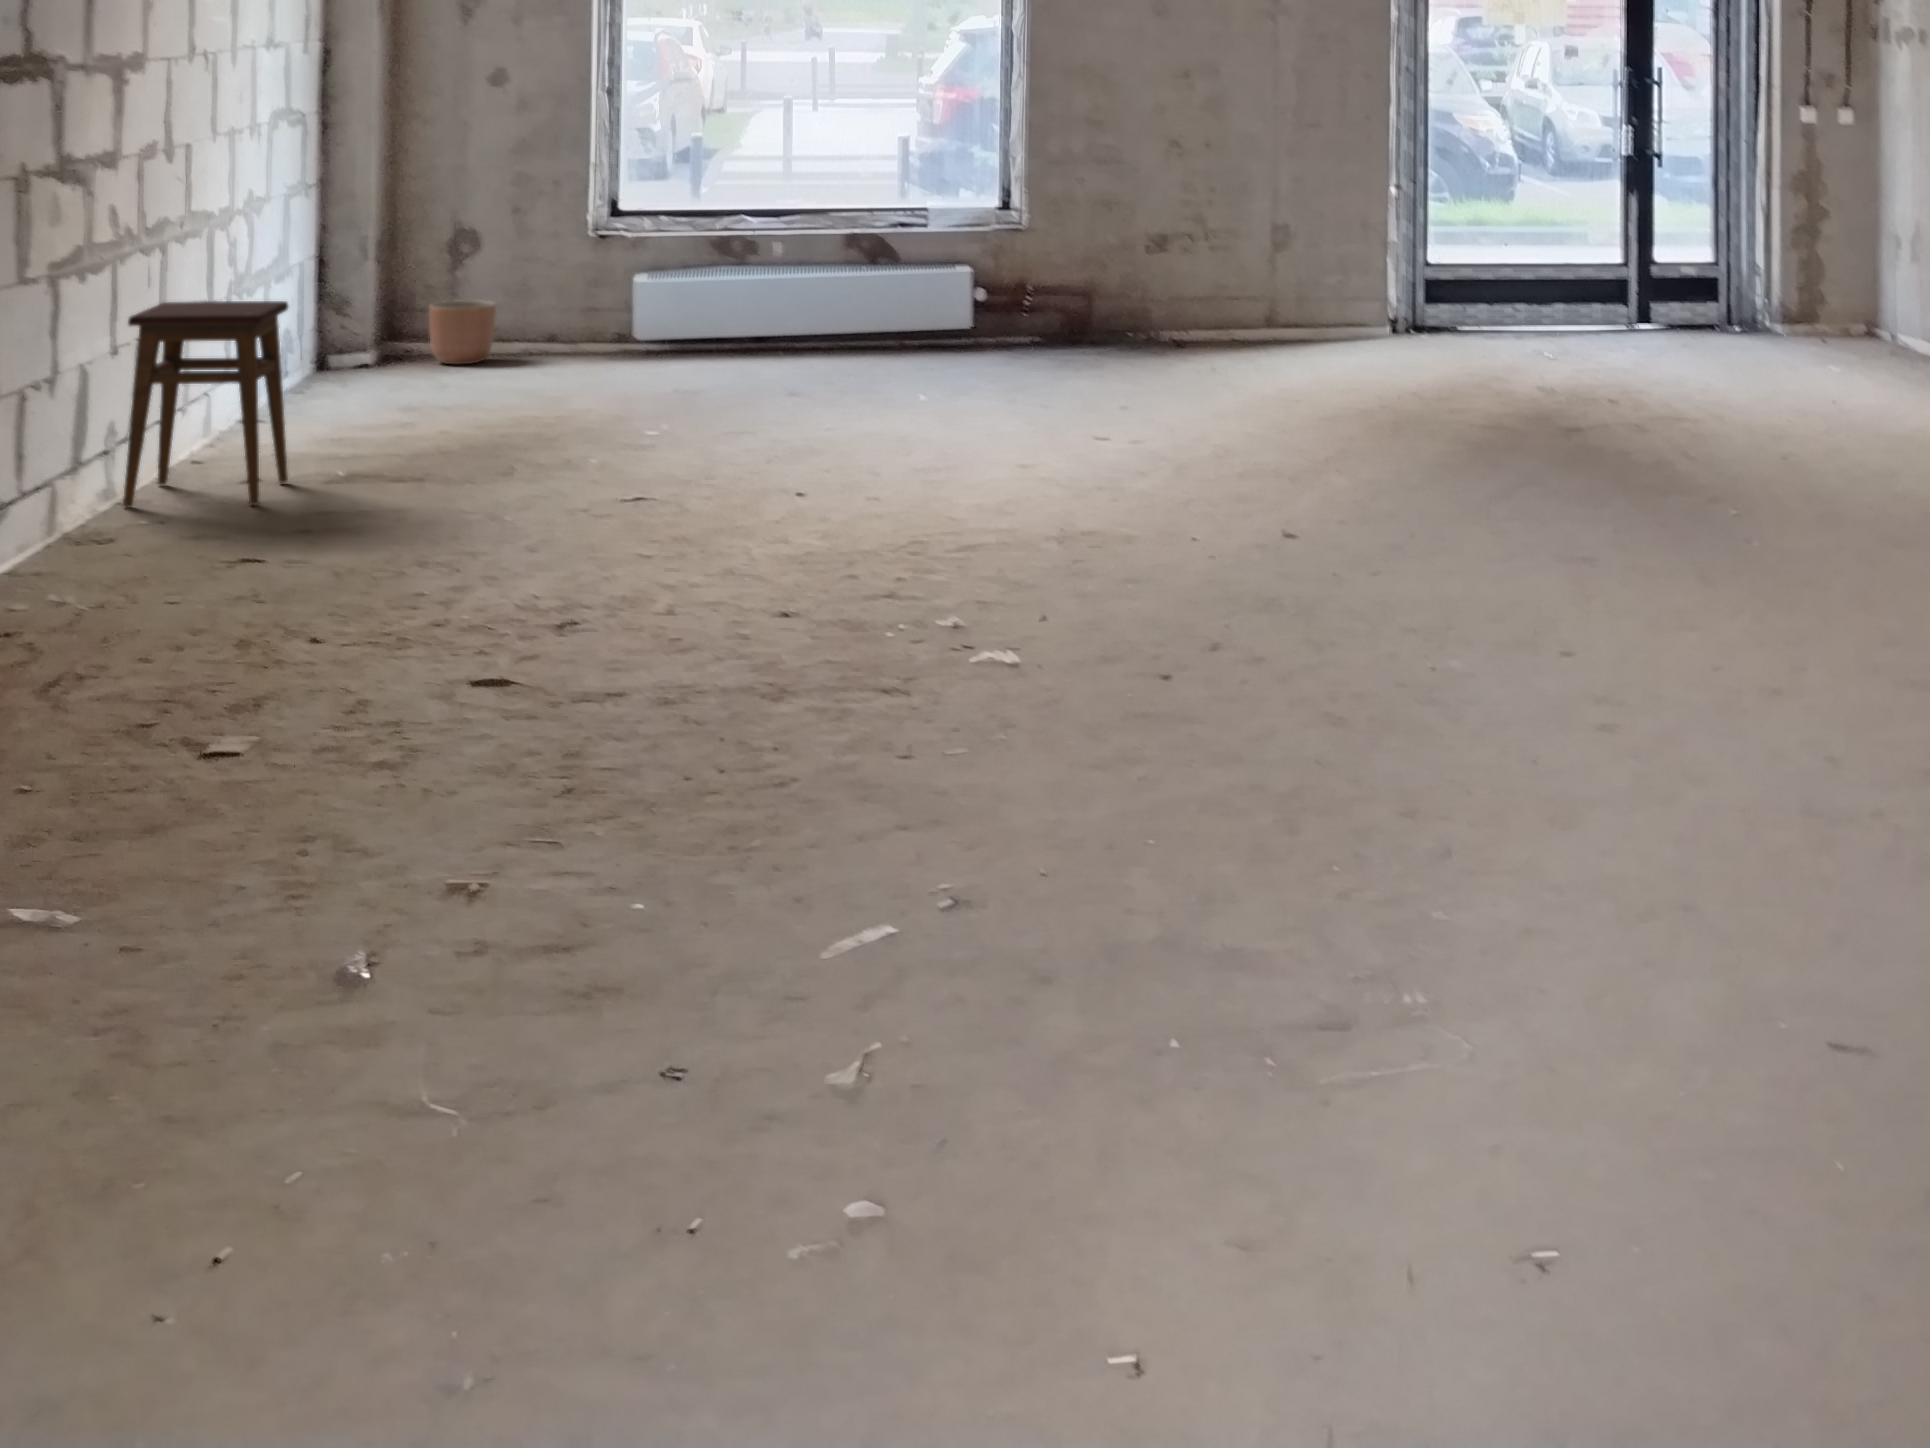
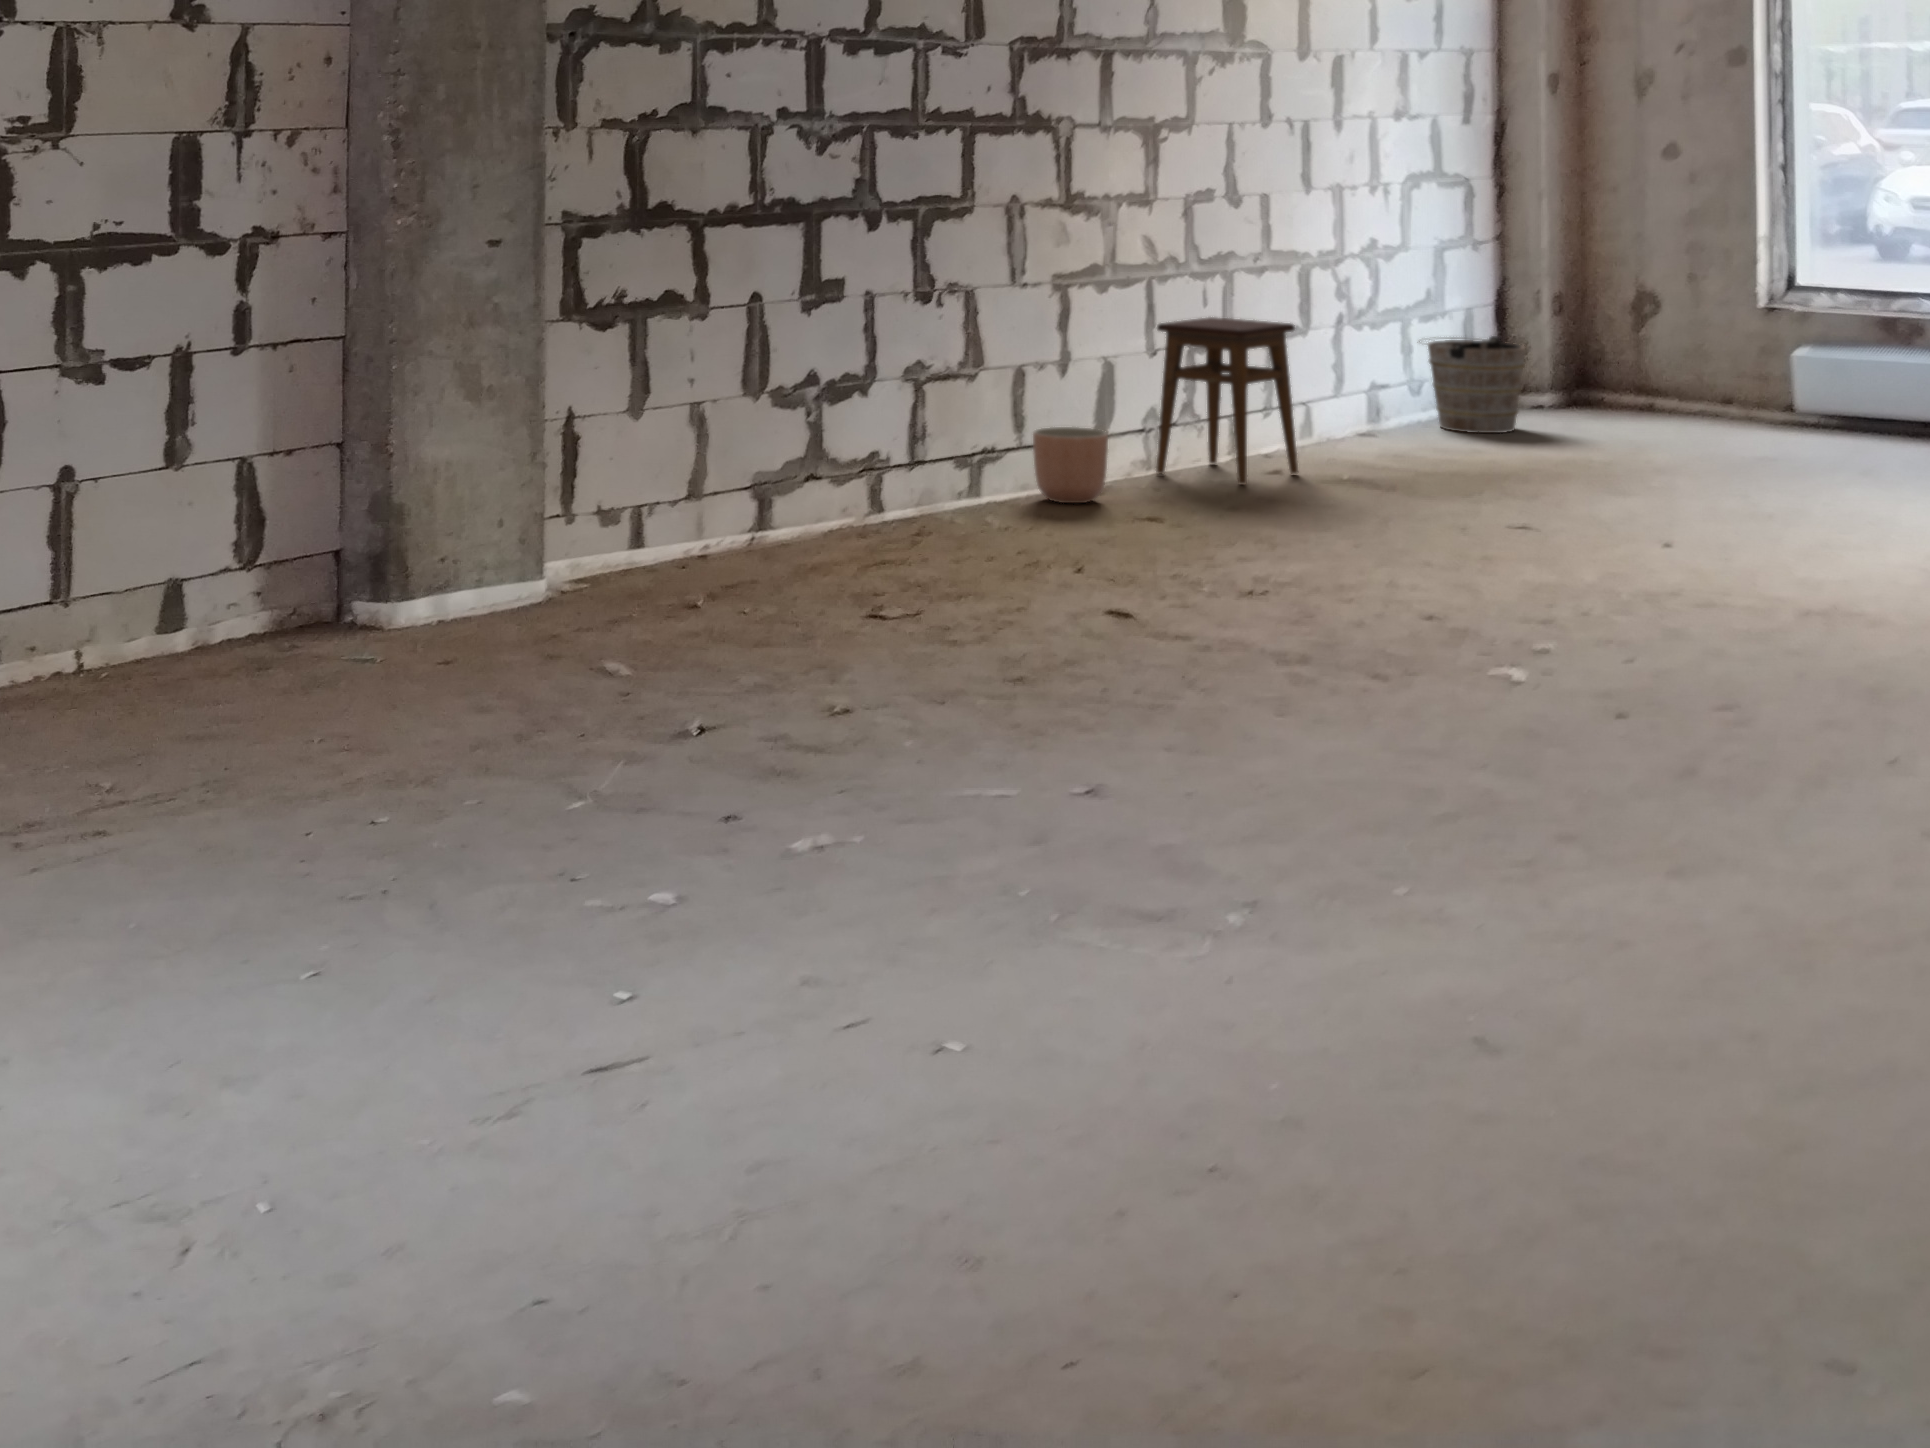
bucket: none [282,293,412,407] -> present [1419,336,1525,433]
planter: present [429,300,496,364] -> present [1033,427,1108,503]

